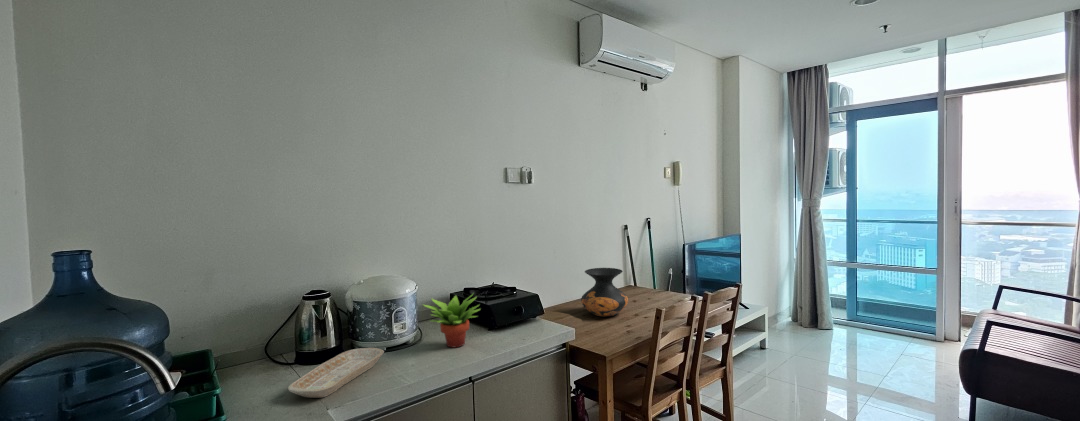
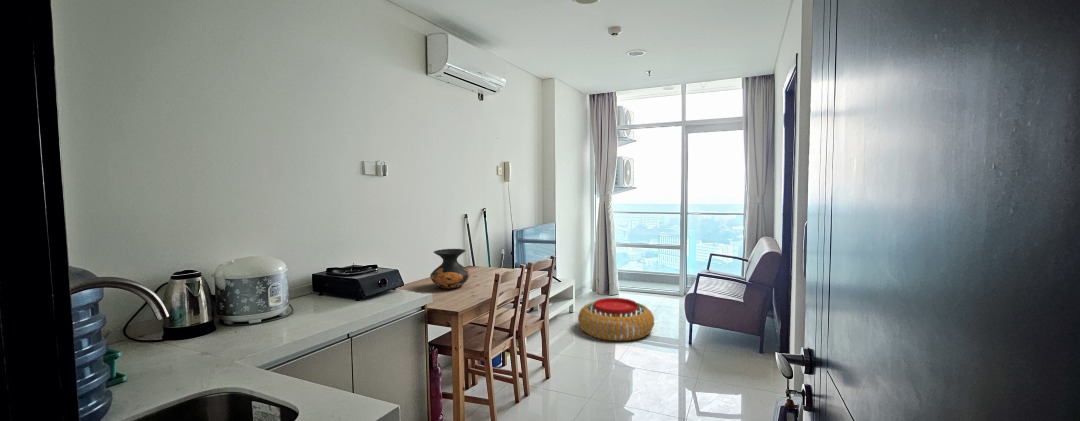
succulent plant: present [423,295,480,347] -> none [297,266,352,314]
pouf: none [773,337,896,402] -> present [578,298,654,341]
tray: present [288,348,384,398] -> none [183,318,266,357]

